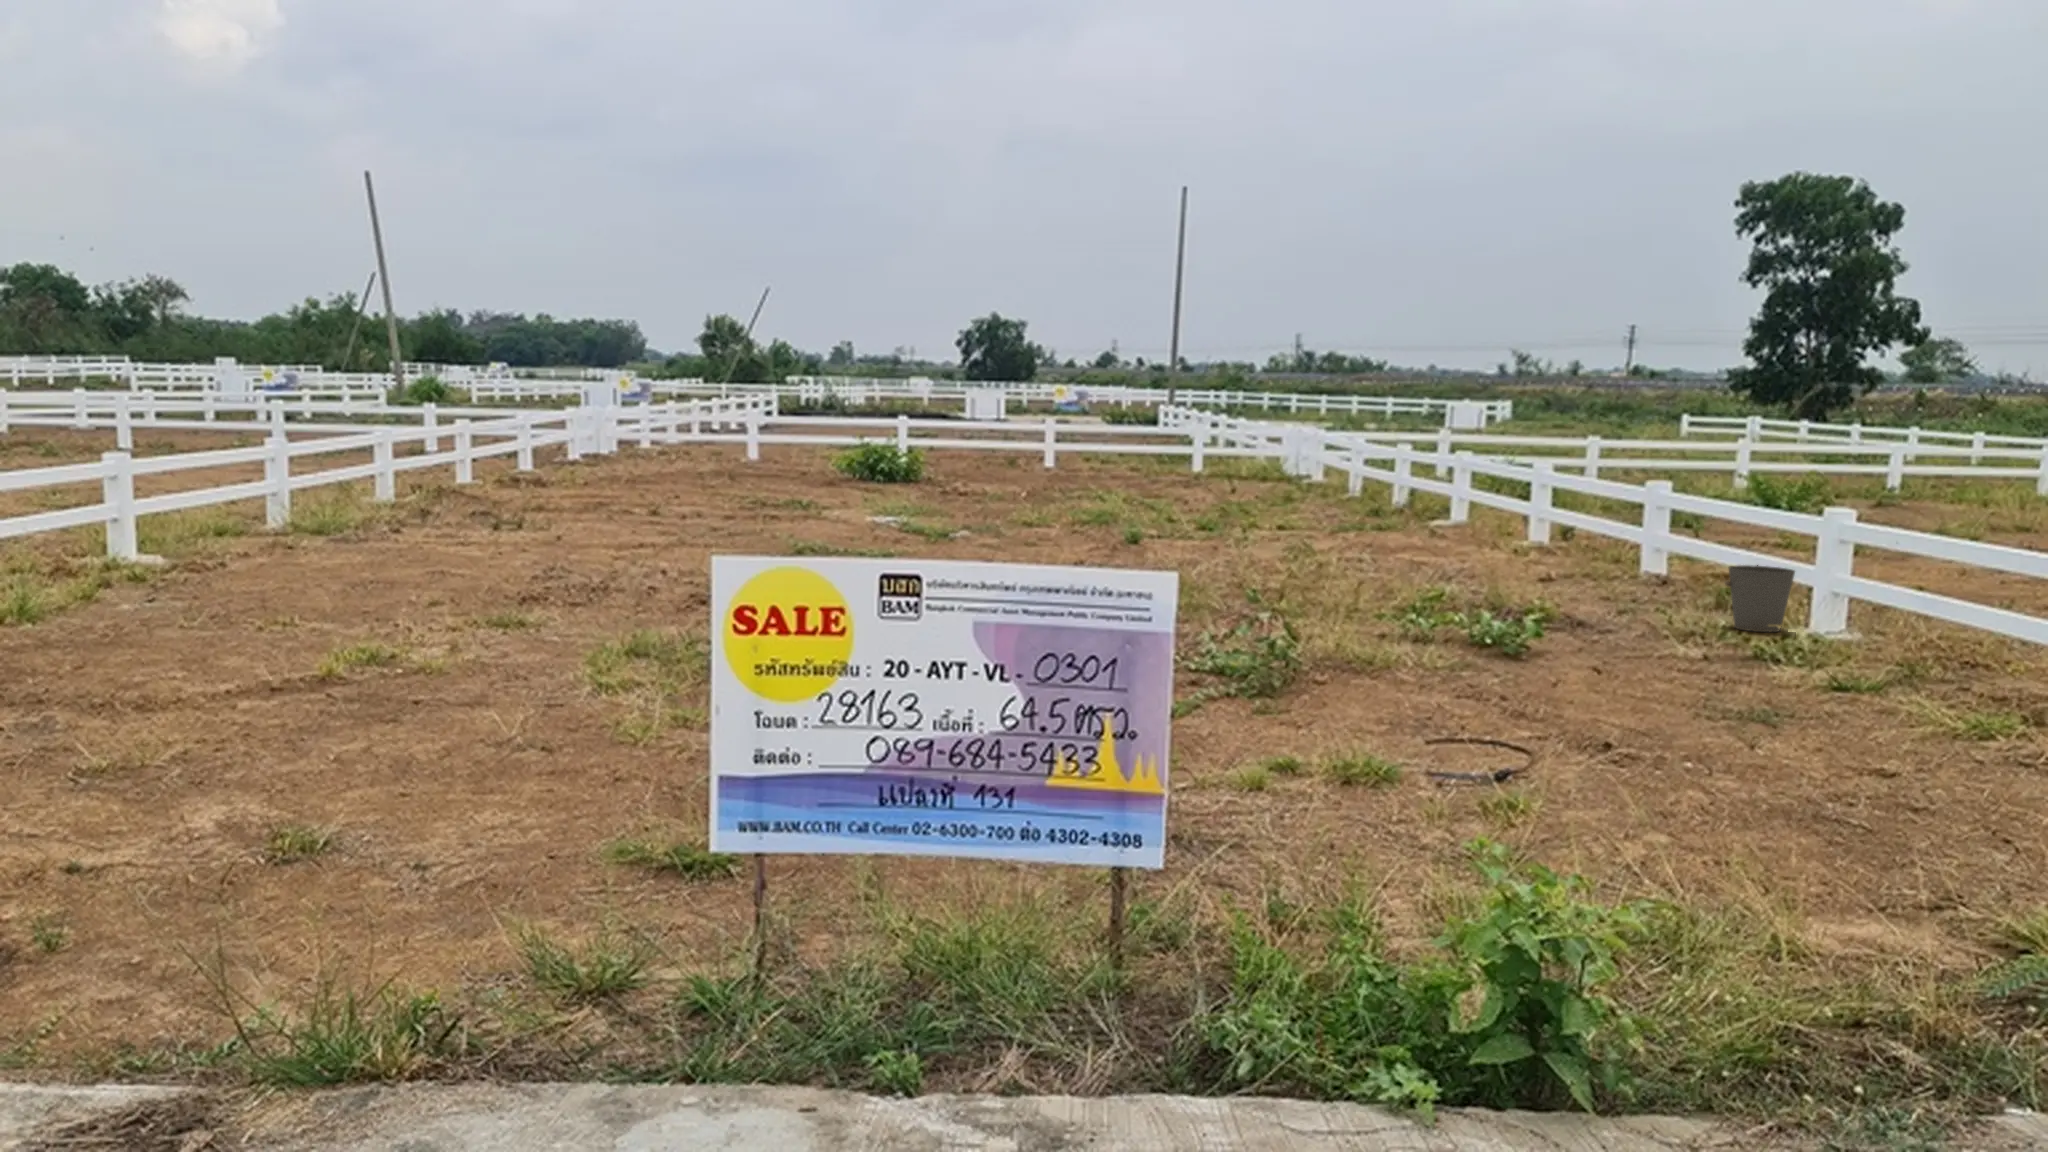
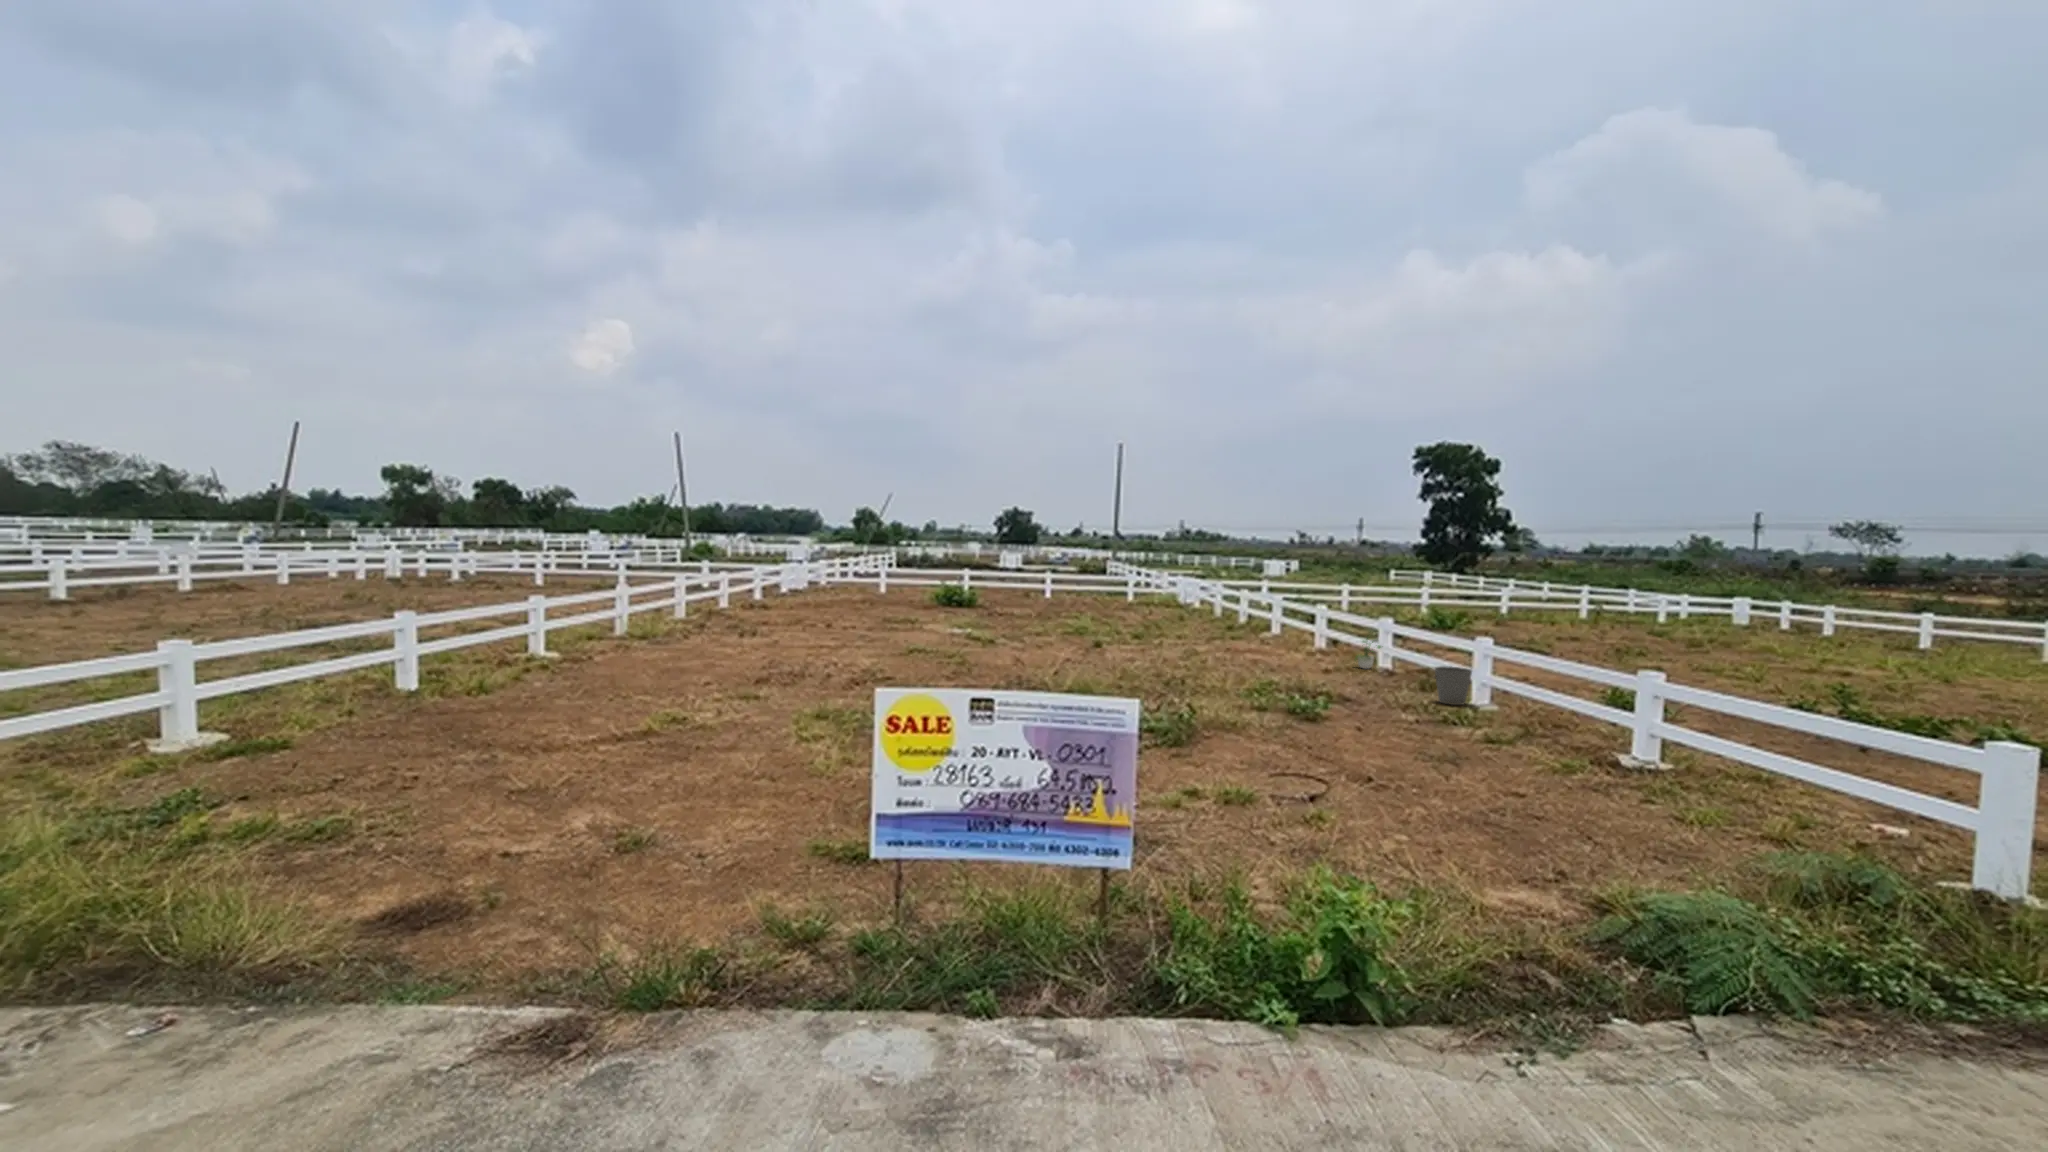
potted plant: none [1589,502,1643,577] -> present [1354,638,1381,669]

